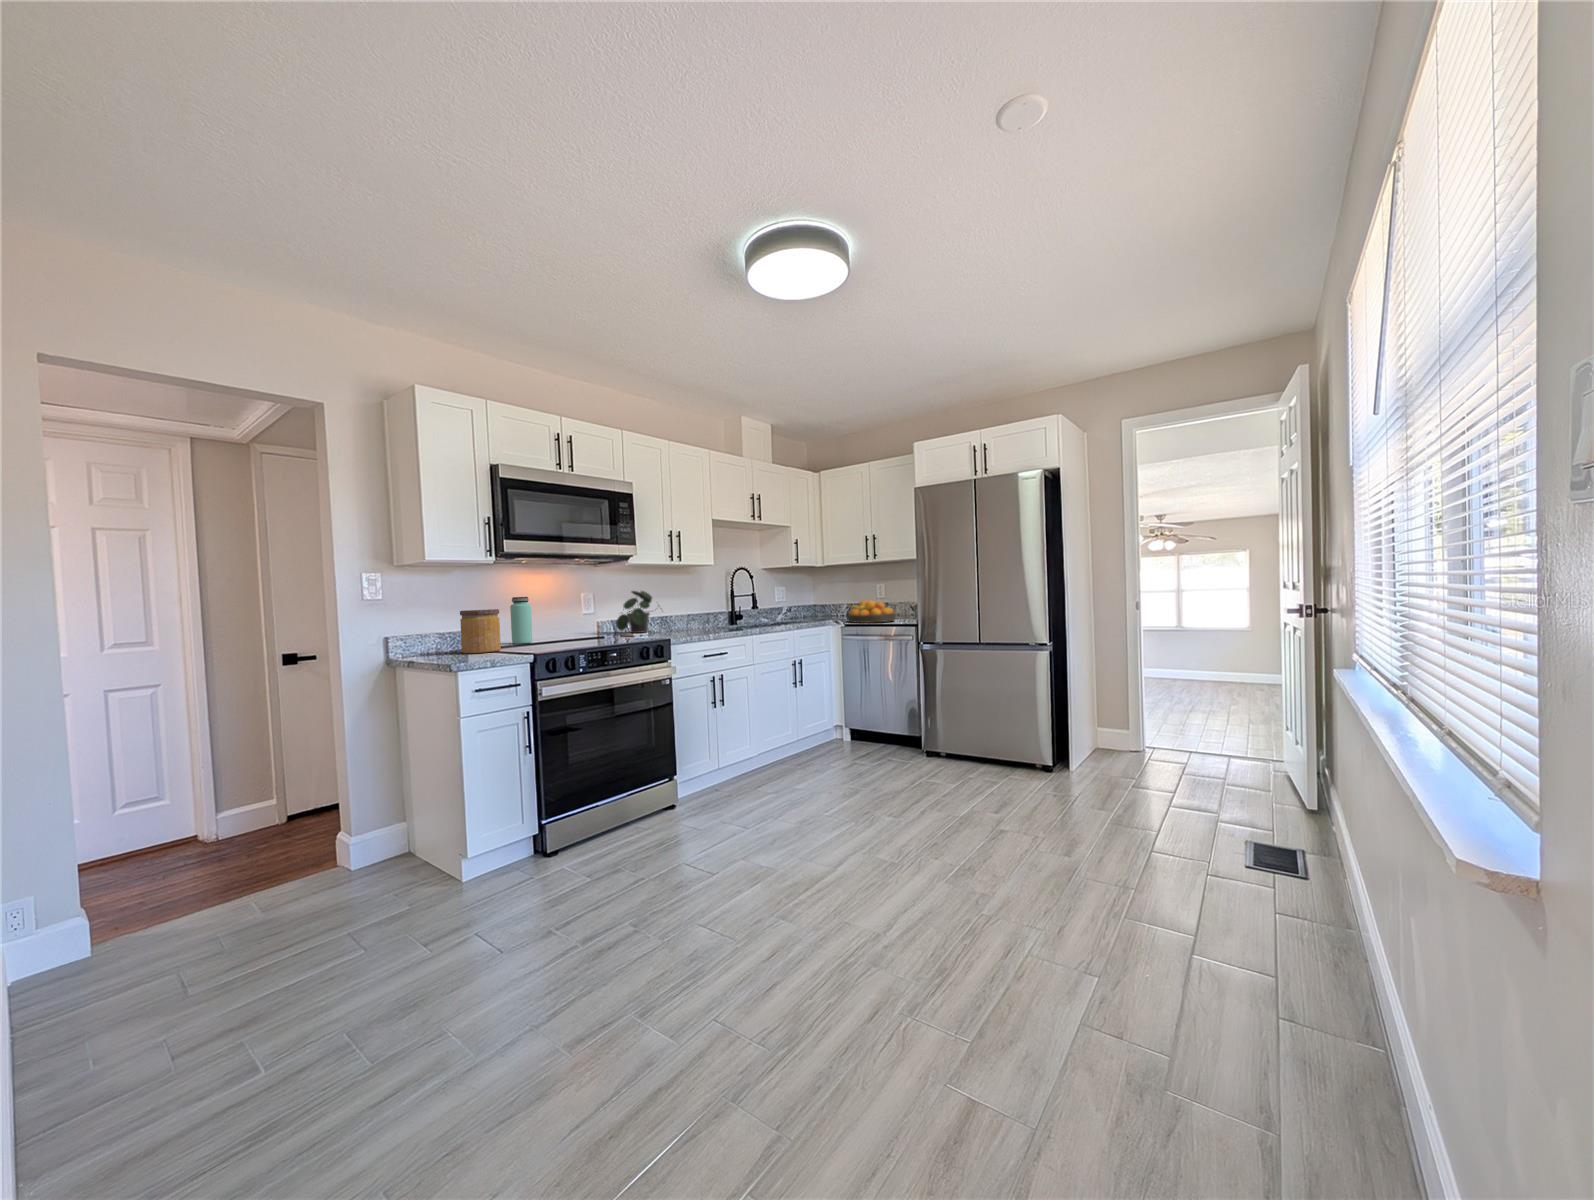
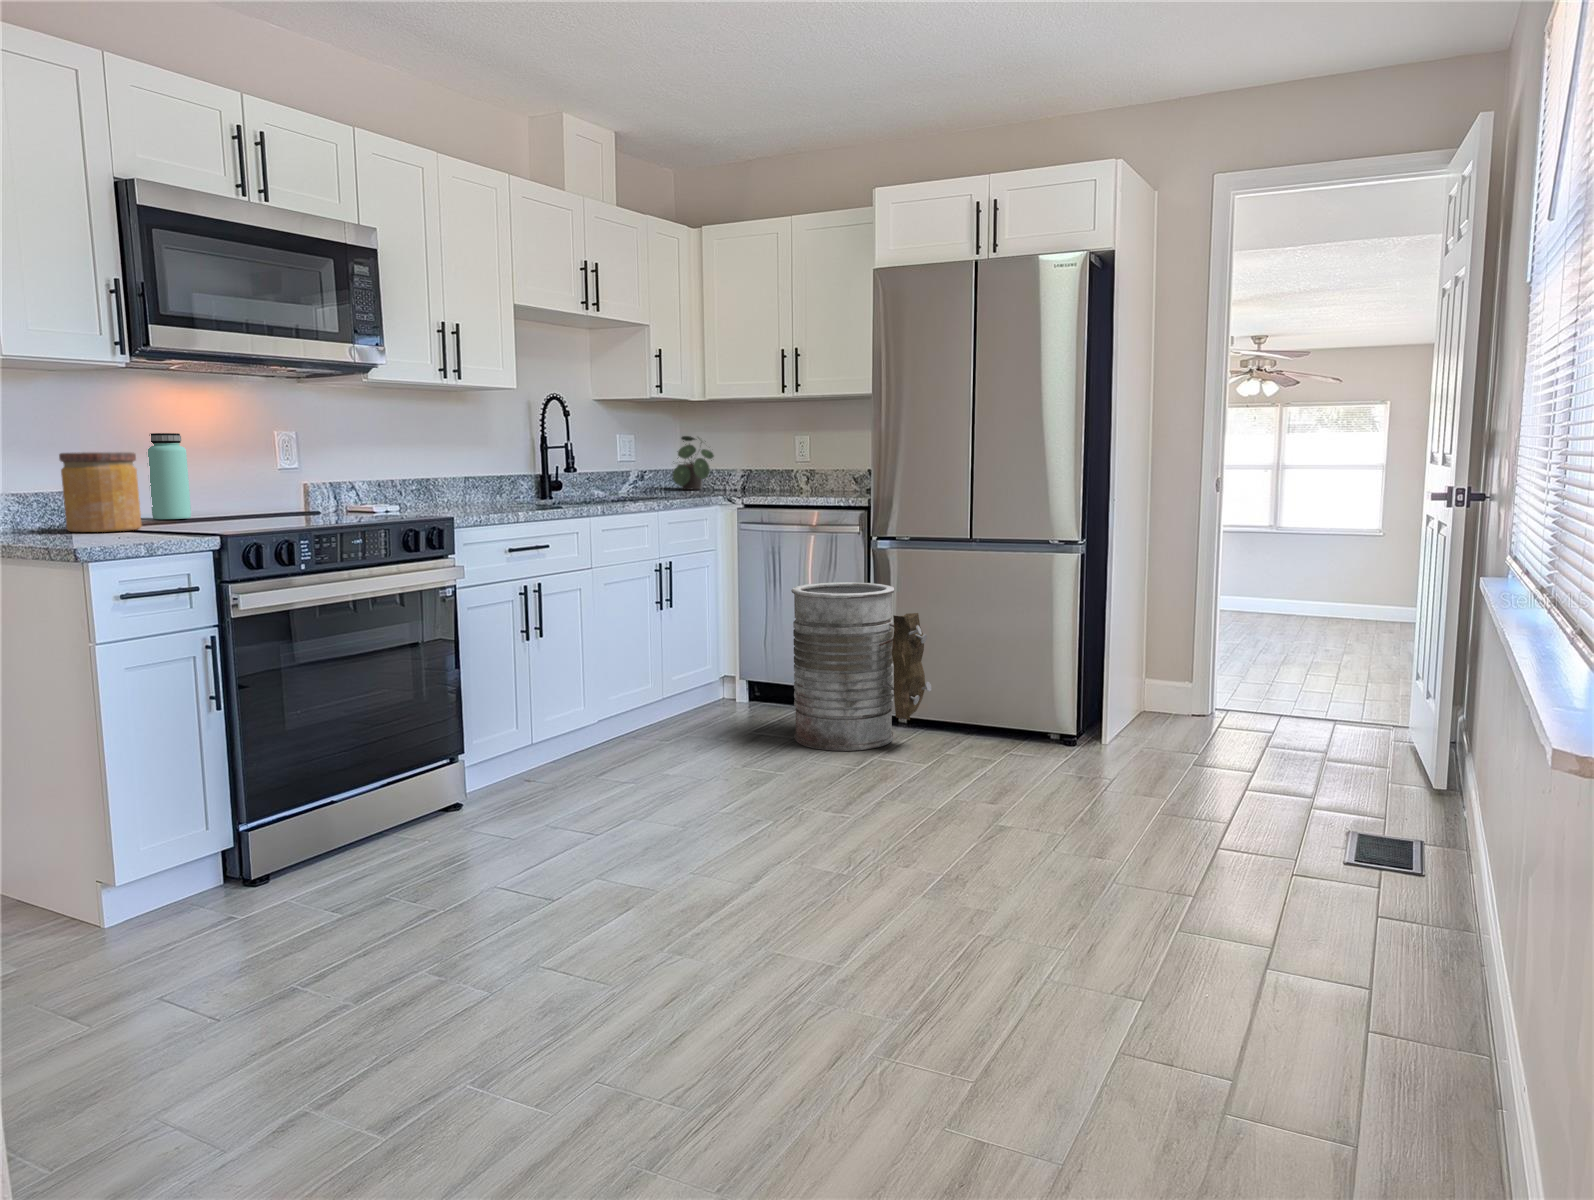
potted plant: present [616,591,659,633] -> present [672,436,714,490]
fruit bowl: present [848,600,895,623] -> none [752,464,834,502]
trash can: none [870,670,957,774] -> present [791,582,931,751]

